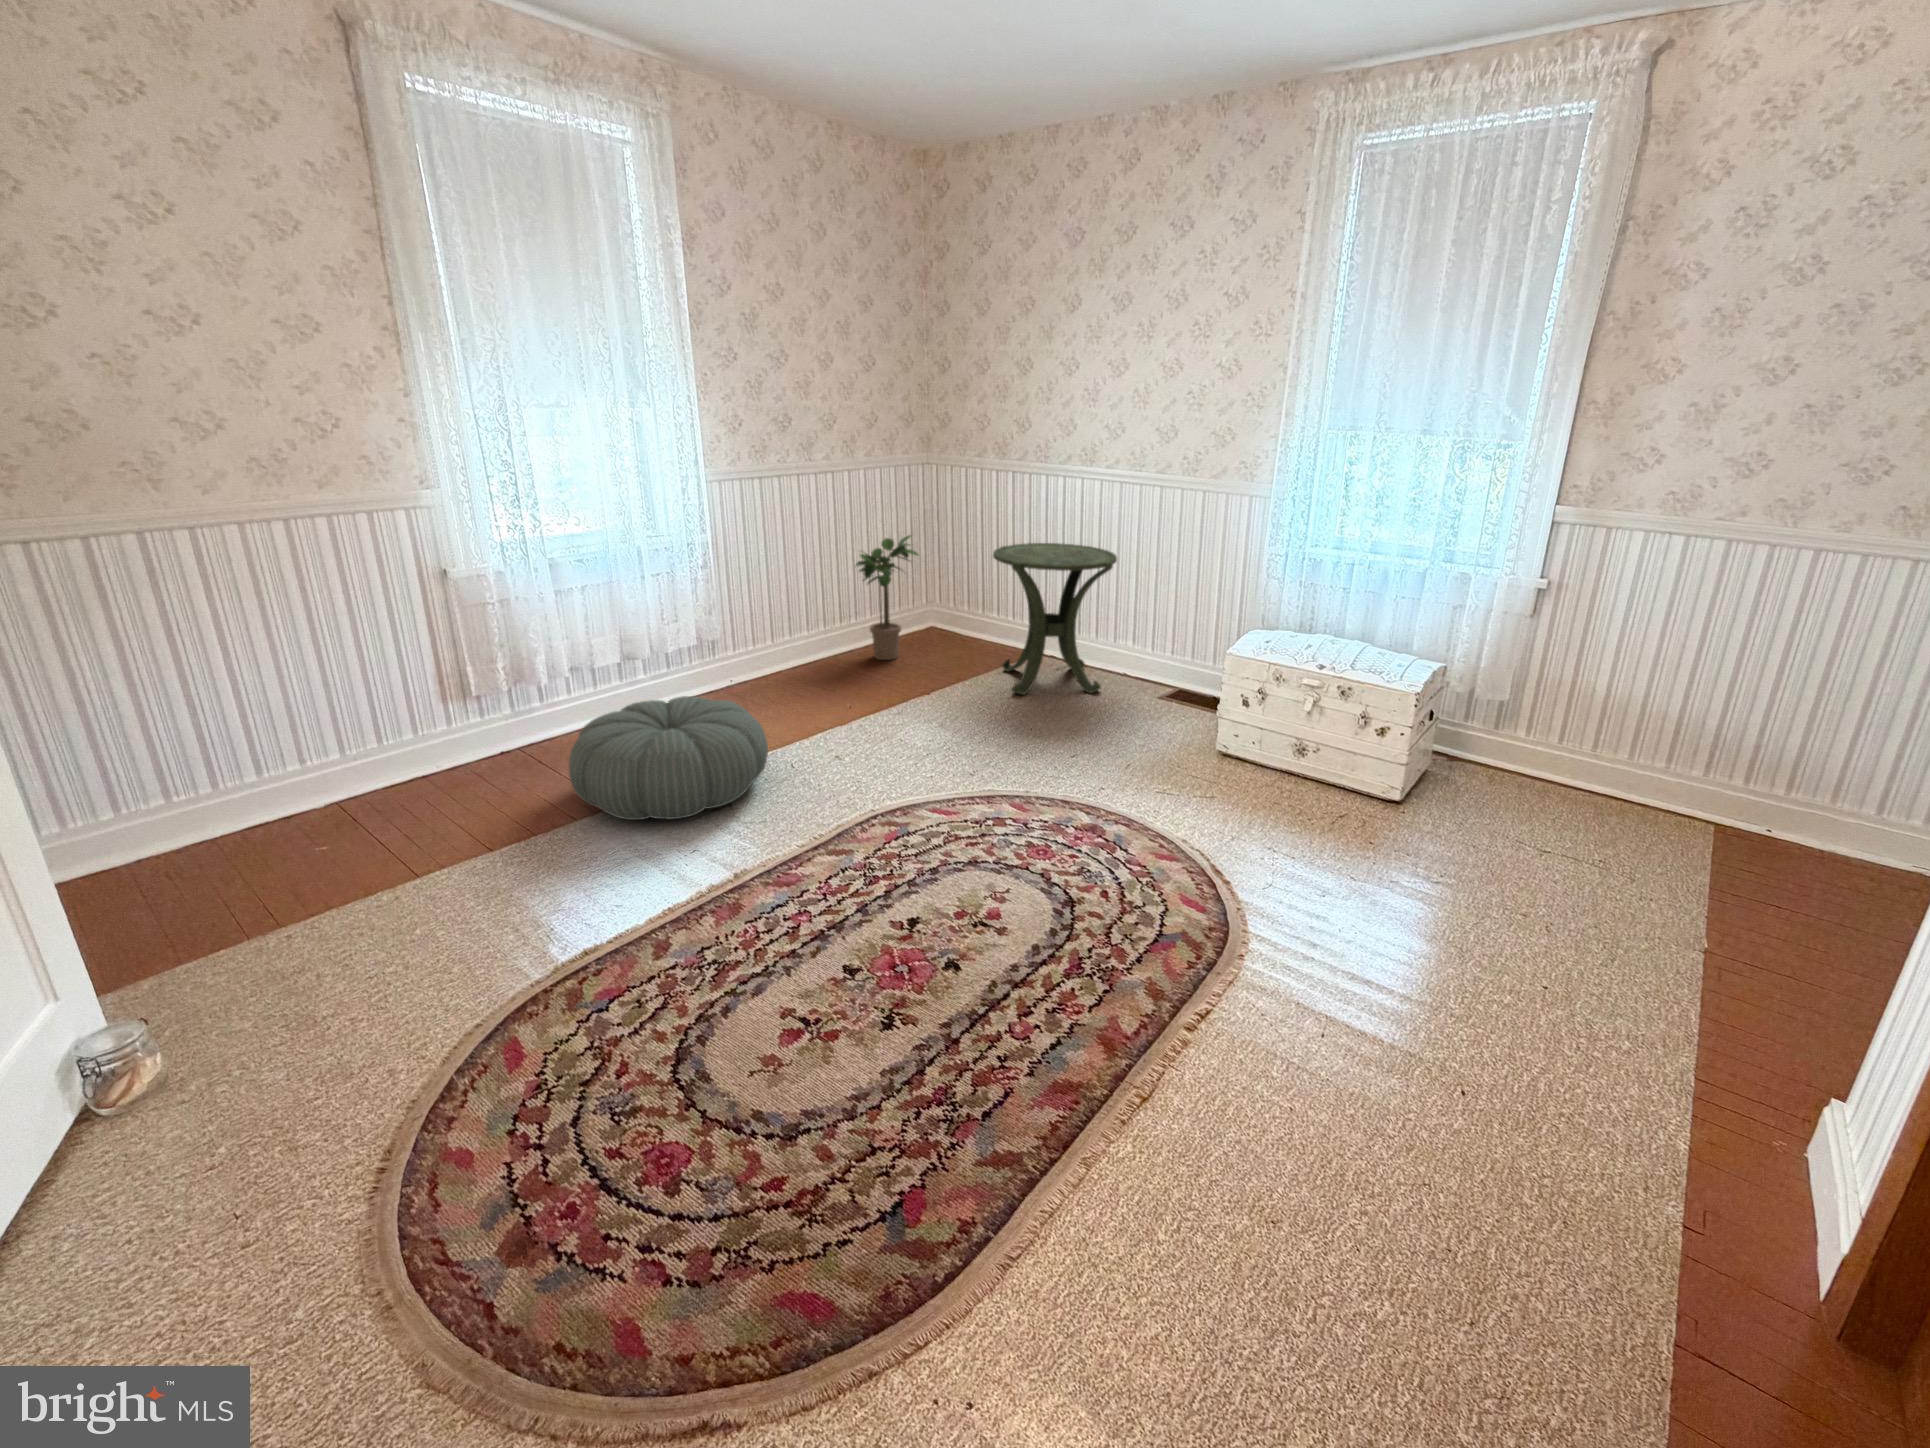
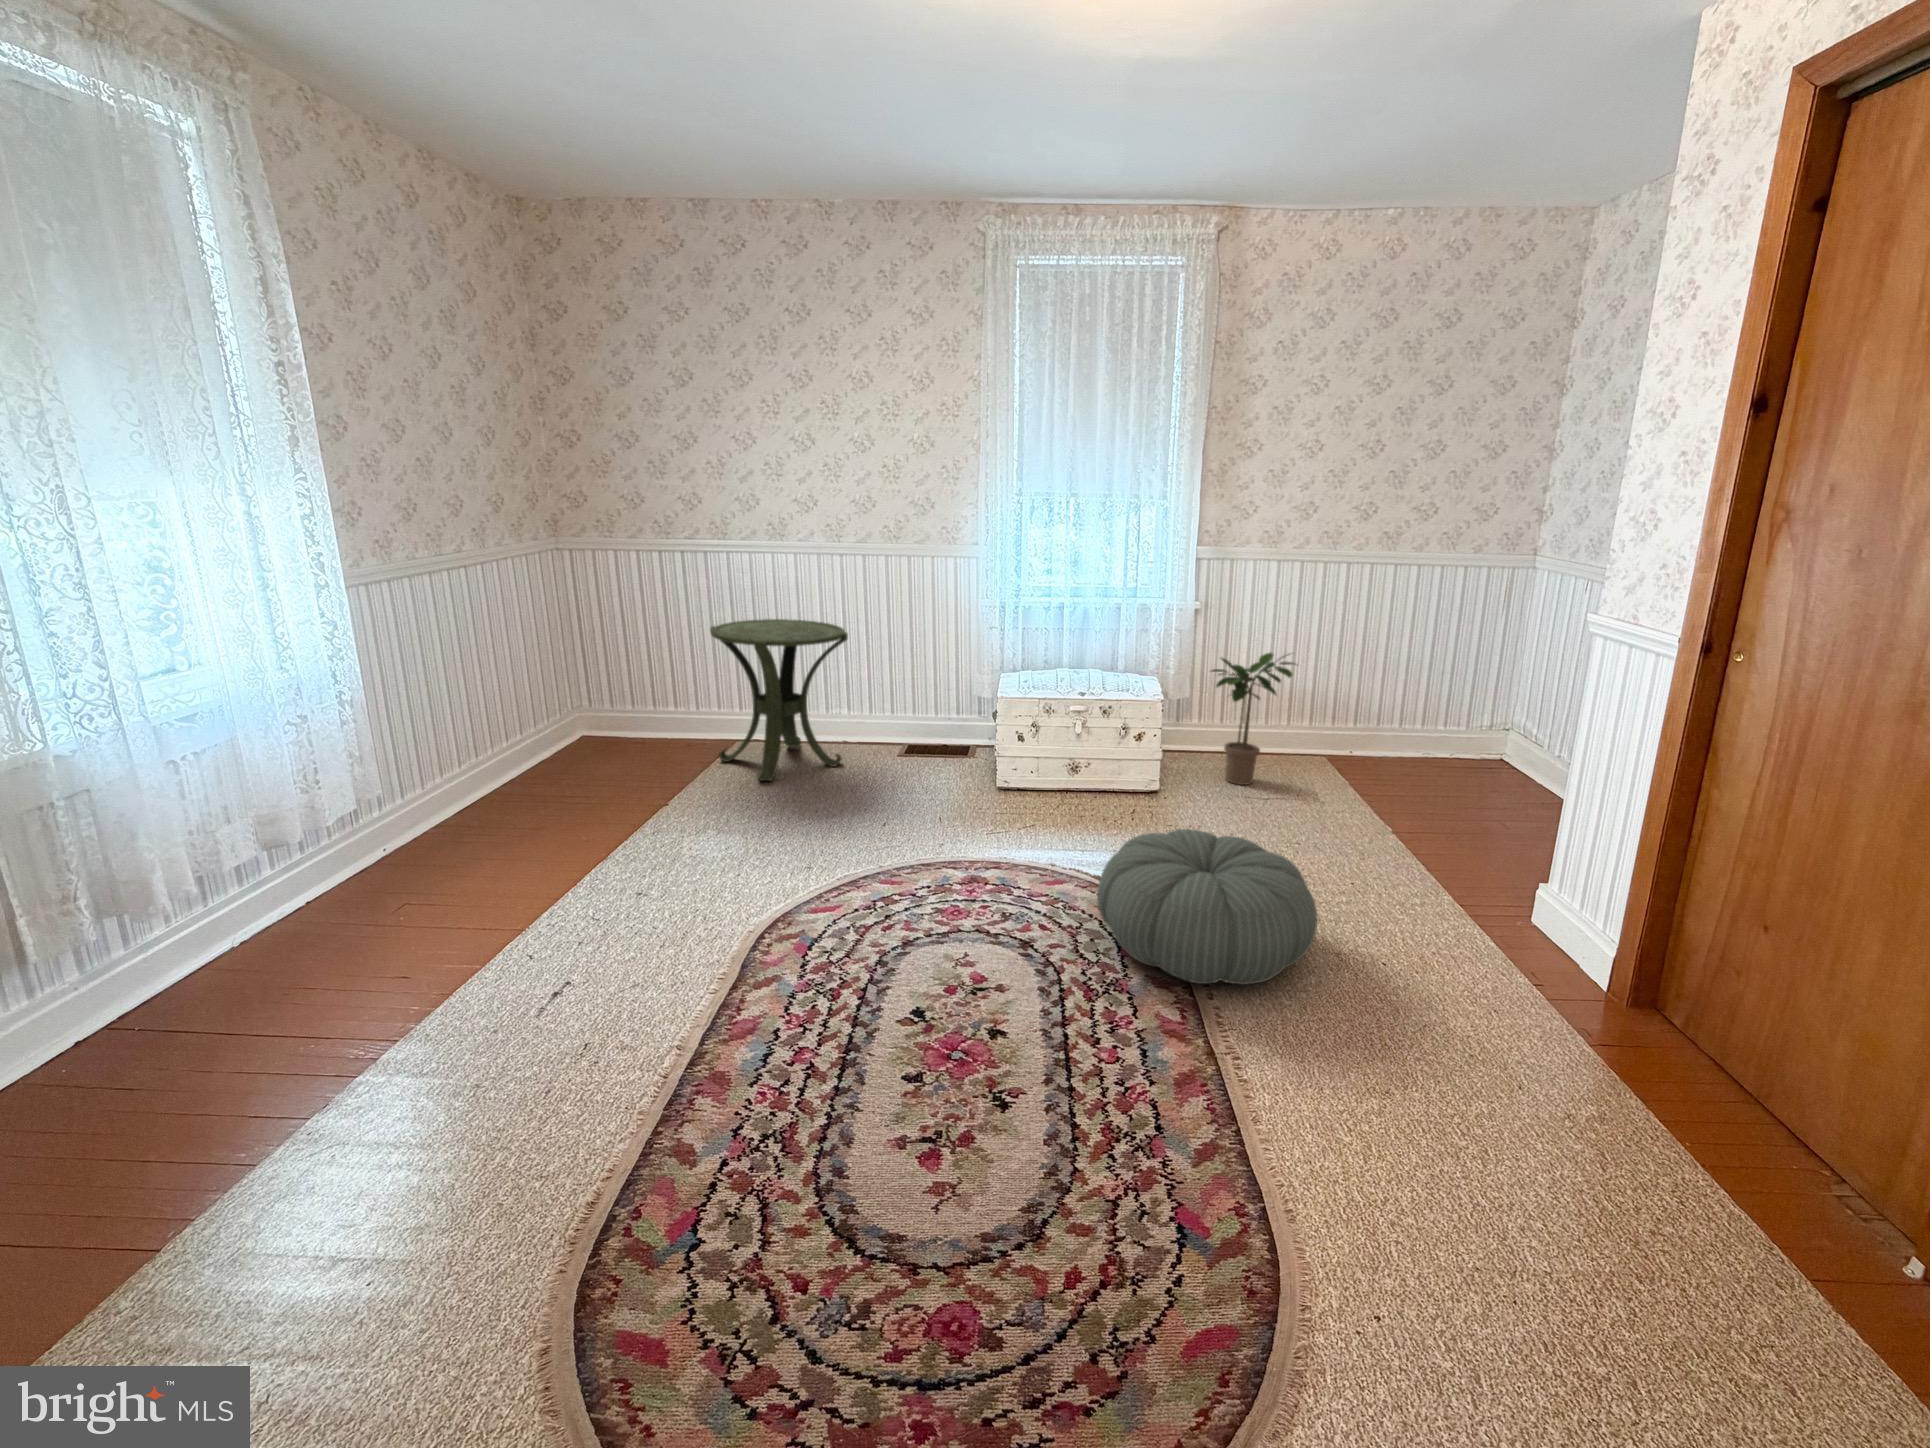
potted plant: present [856,535,918,660] -> present [1212,653,1295,785]
pouf: present [569,696,768,820] -> present [1097,829,1317,985]

